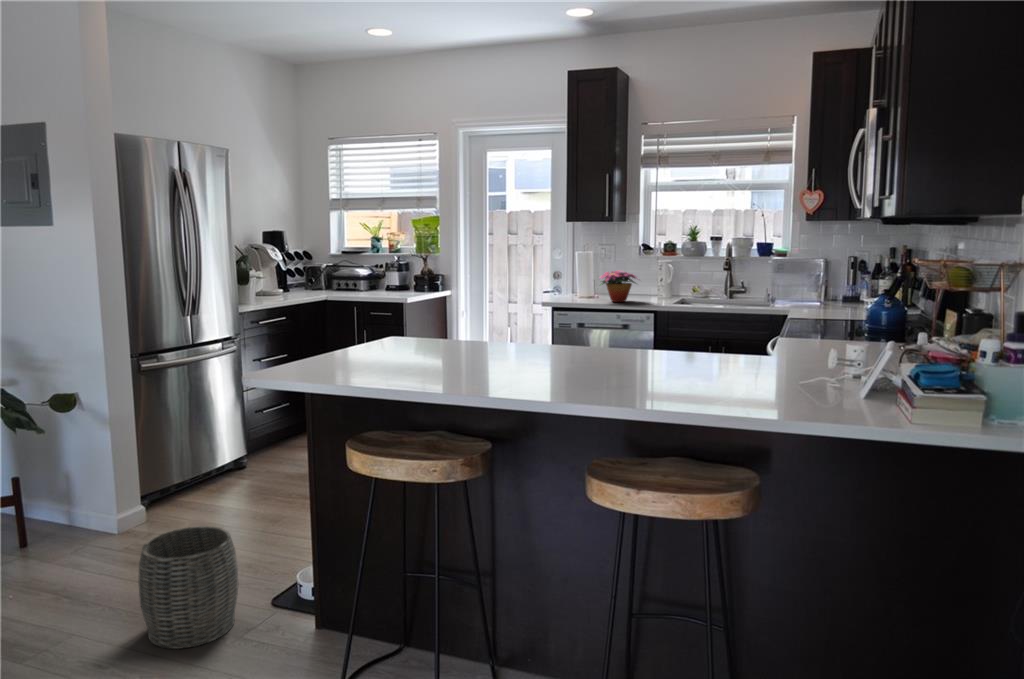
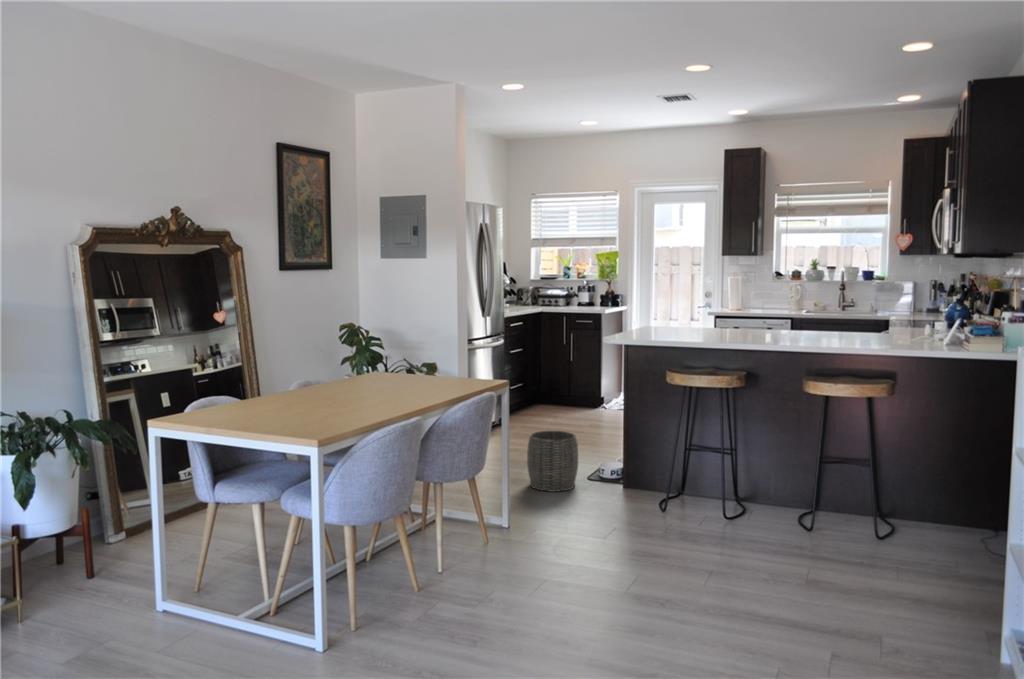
flower arrangement: present [600,271,637,302] -> none [744,290,779,313]

